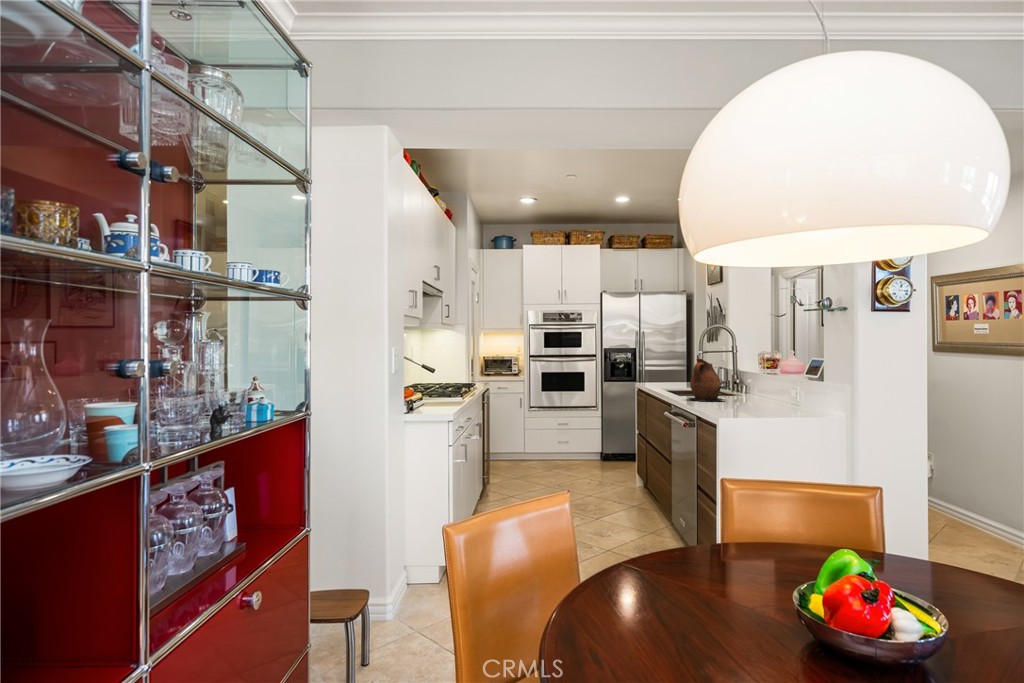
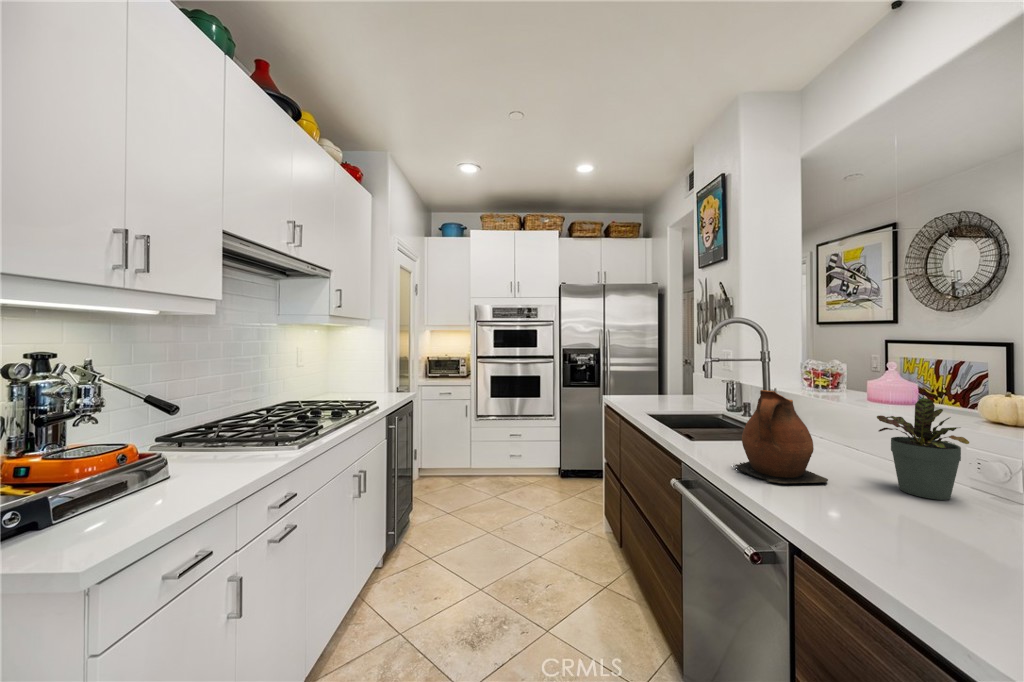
potted plant: none [743,360,776,404] -> present [877,398,969,500]

